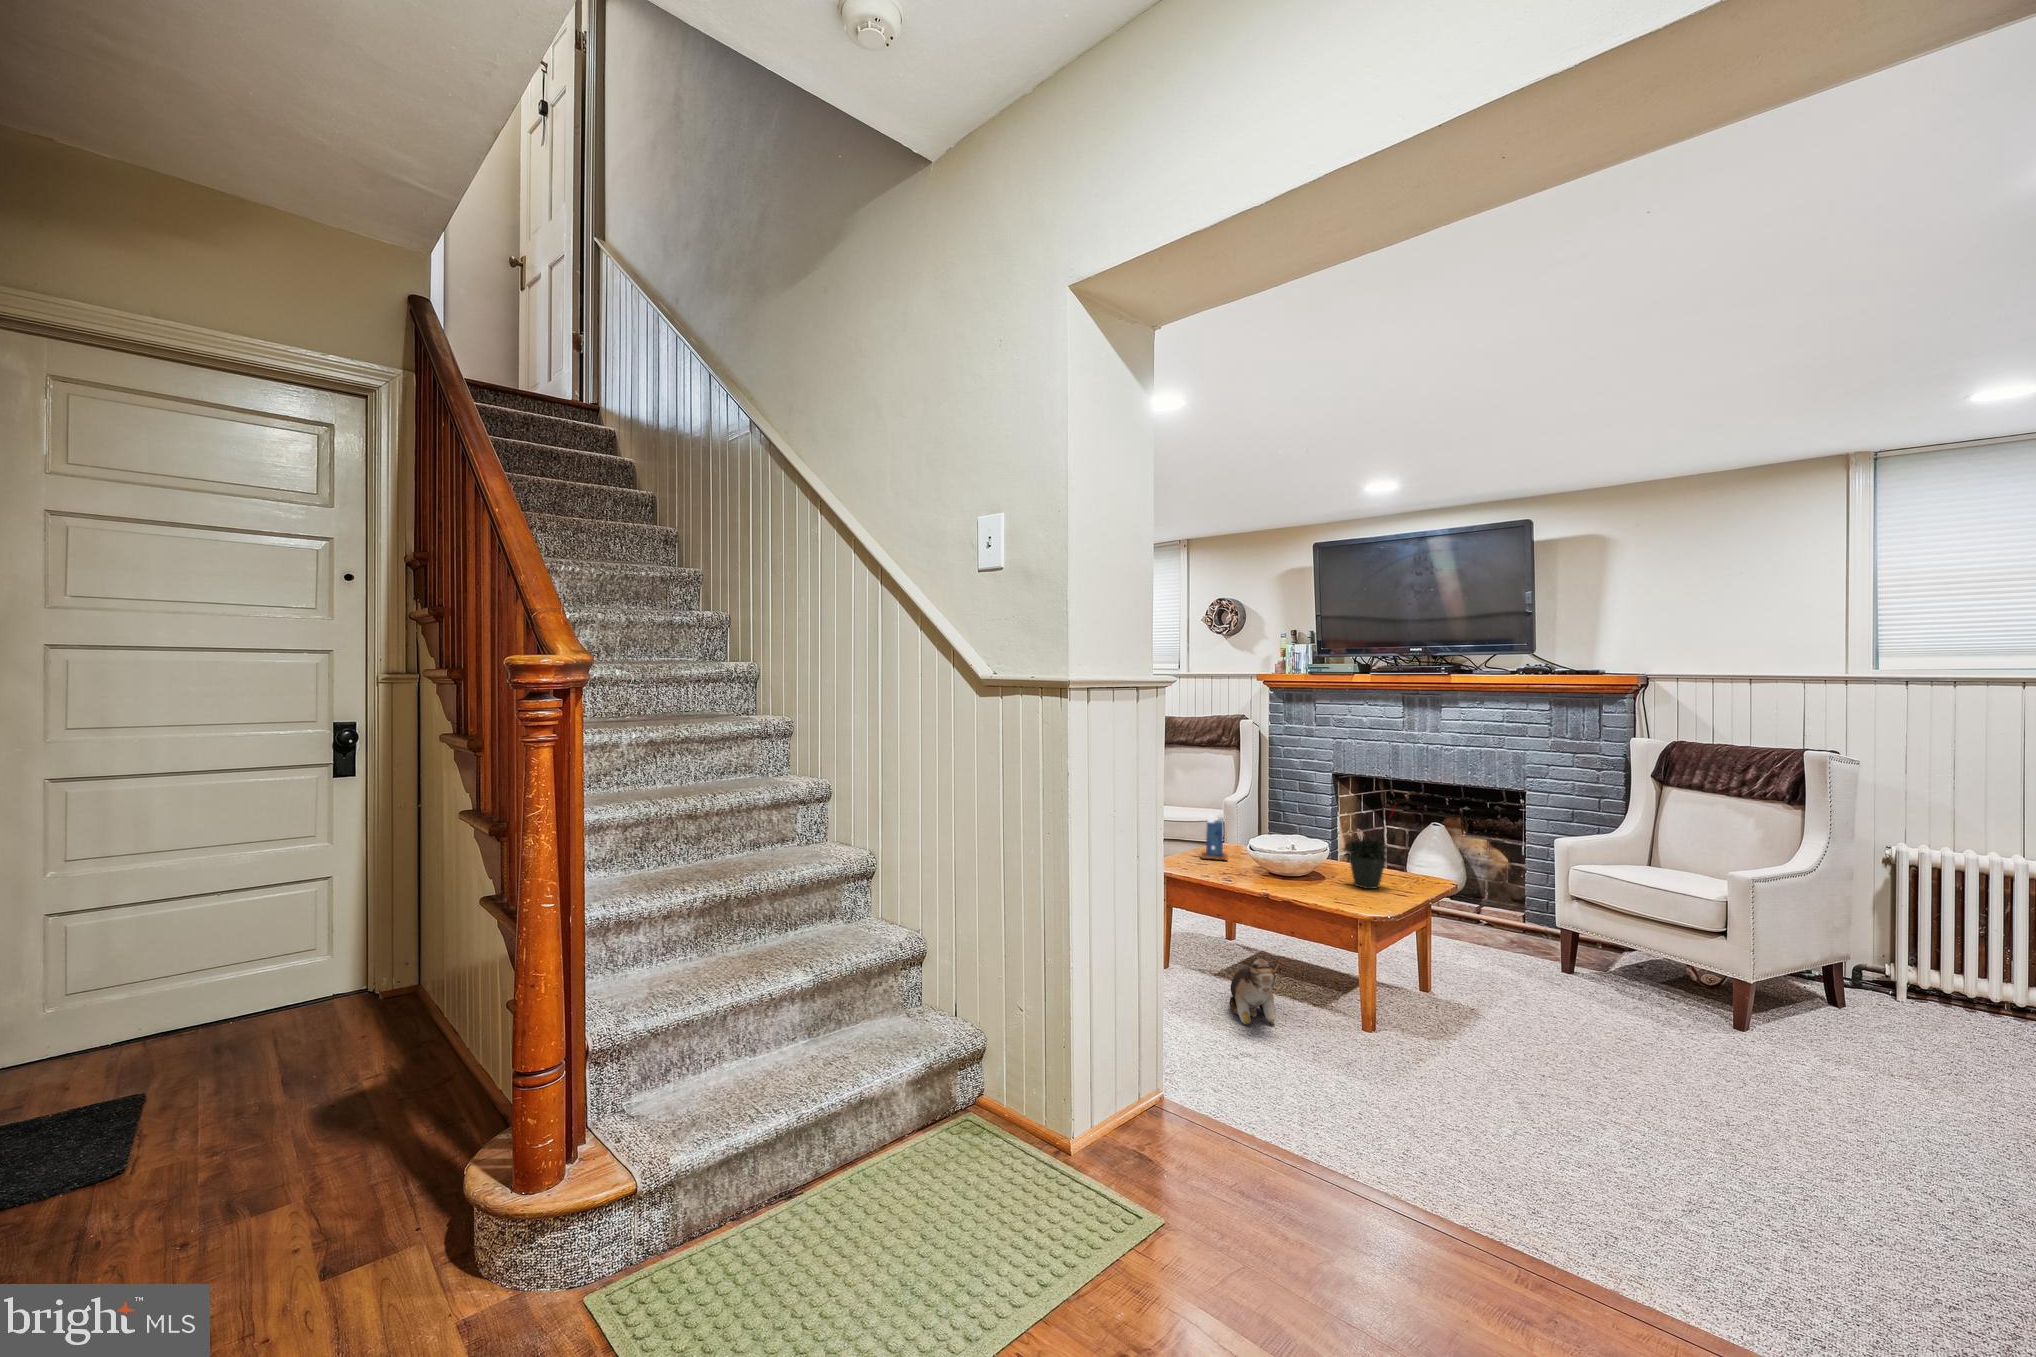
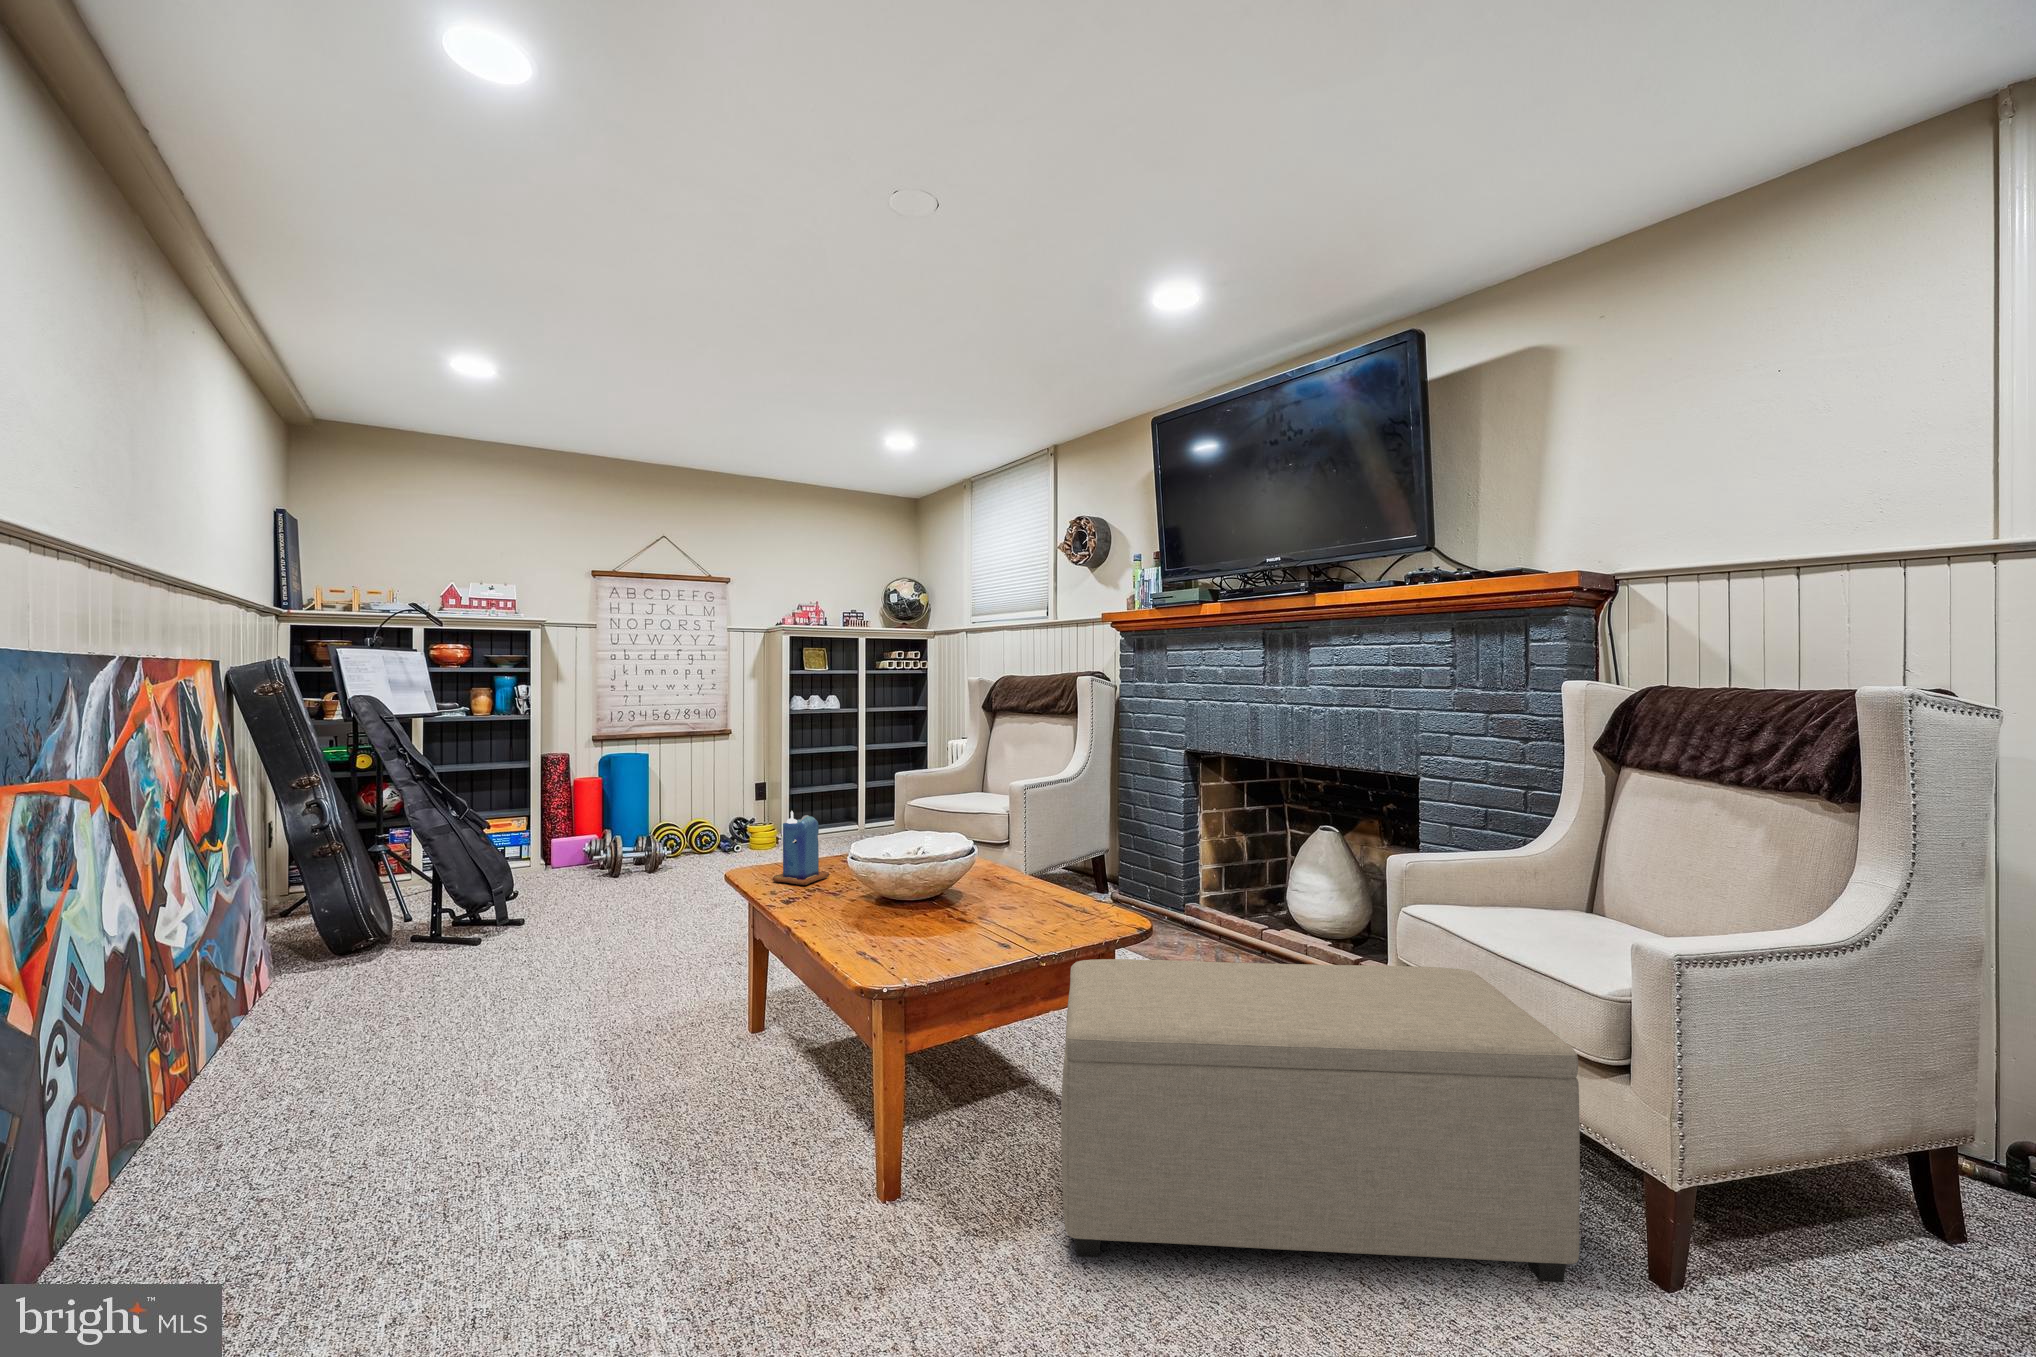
potted plant: present [1343,809,1394,889] -> none [871,794,954,952]
ottoman: none [1439,890,1717,1029] -> present [1061,959,1580,1283]
plush toy: present [1229,959,1279,1025] -> none [550,1080,706,1199]

